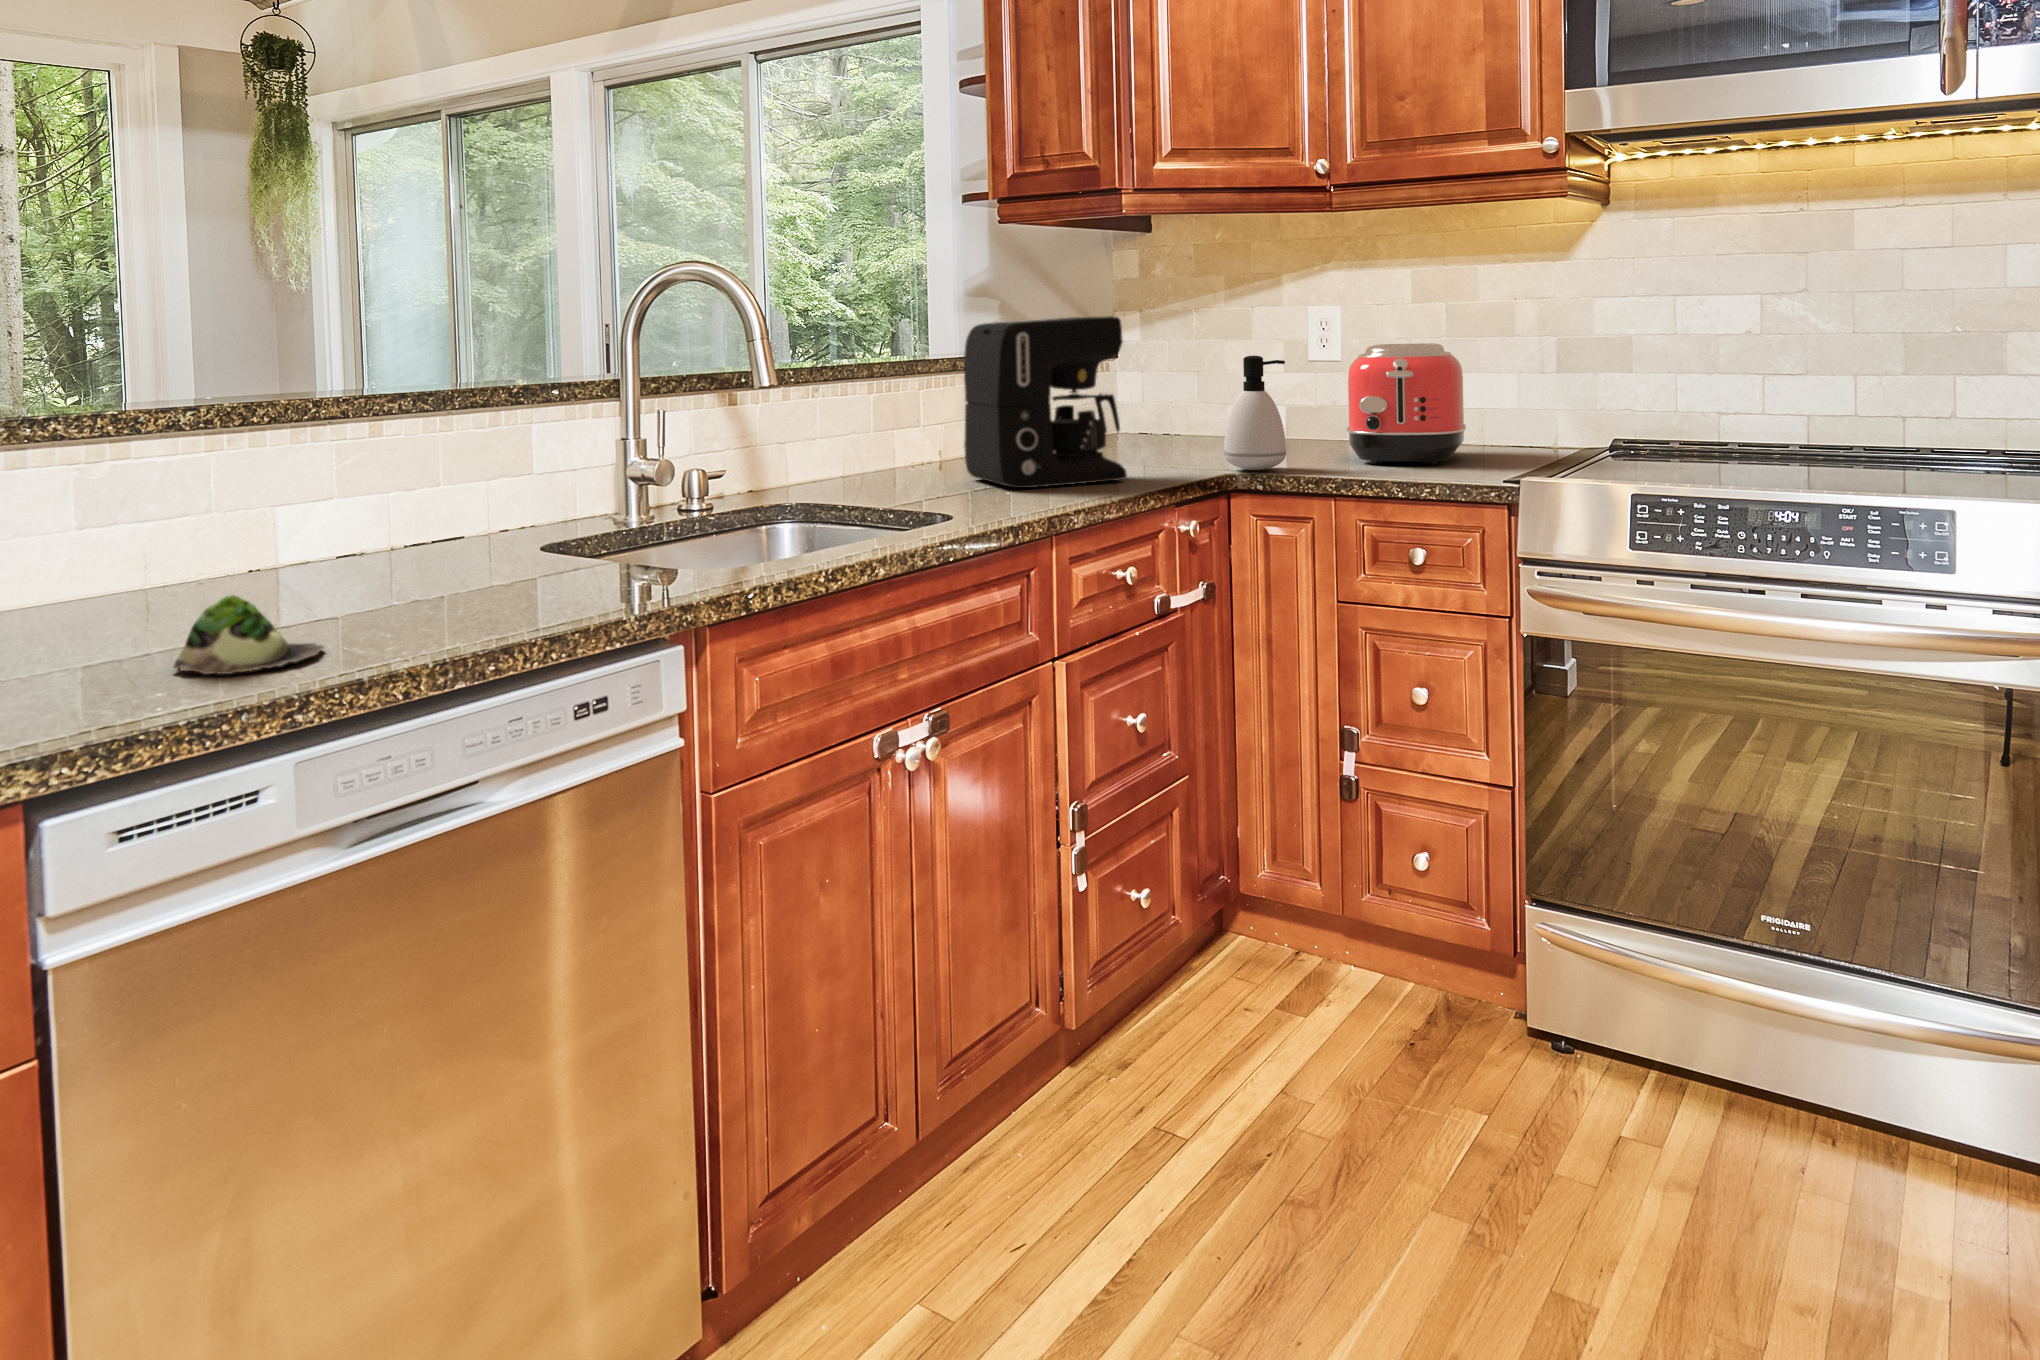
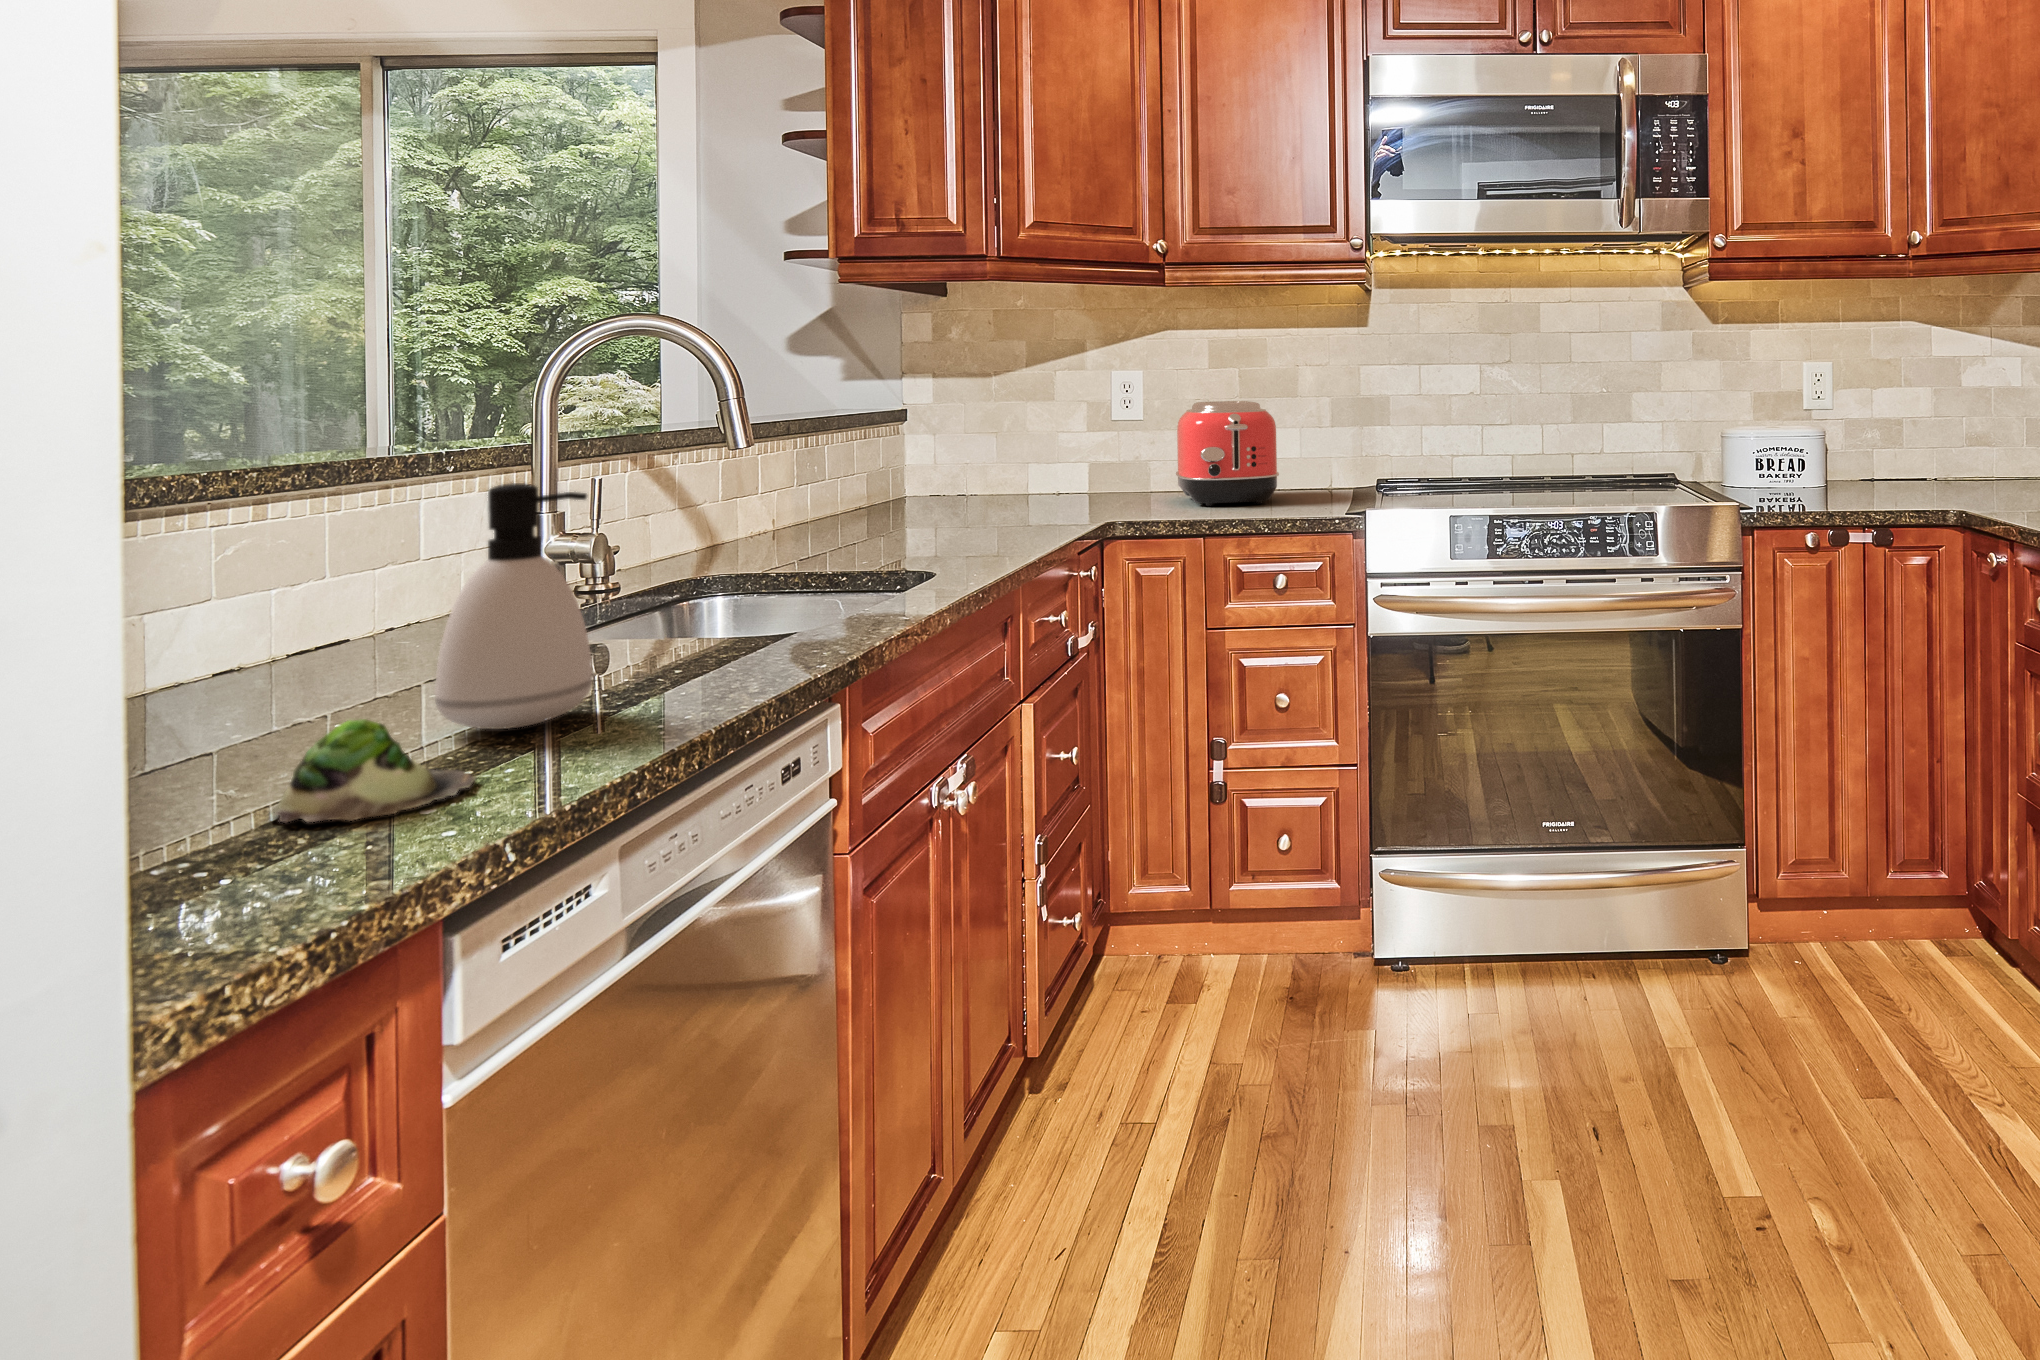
coffee maker: present [964,316,1127,488] -> none [845,377,1021,546]
soap dispenser: present [1224,356,1286,470] -> present [435,483,593,729]

